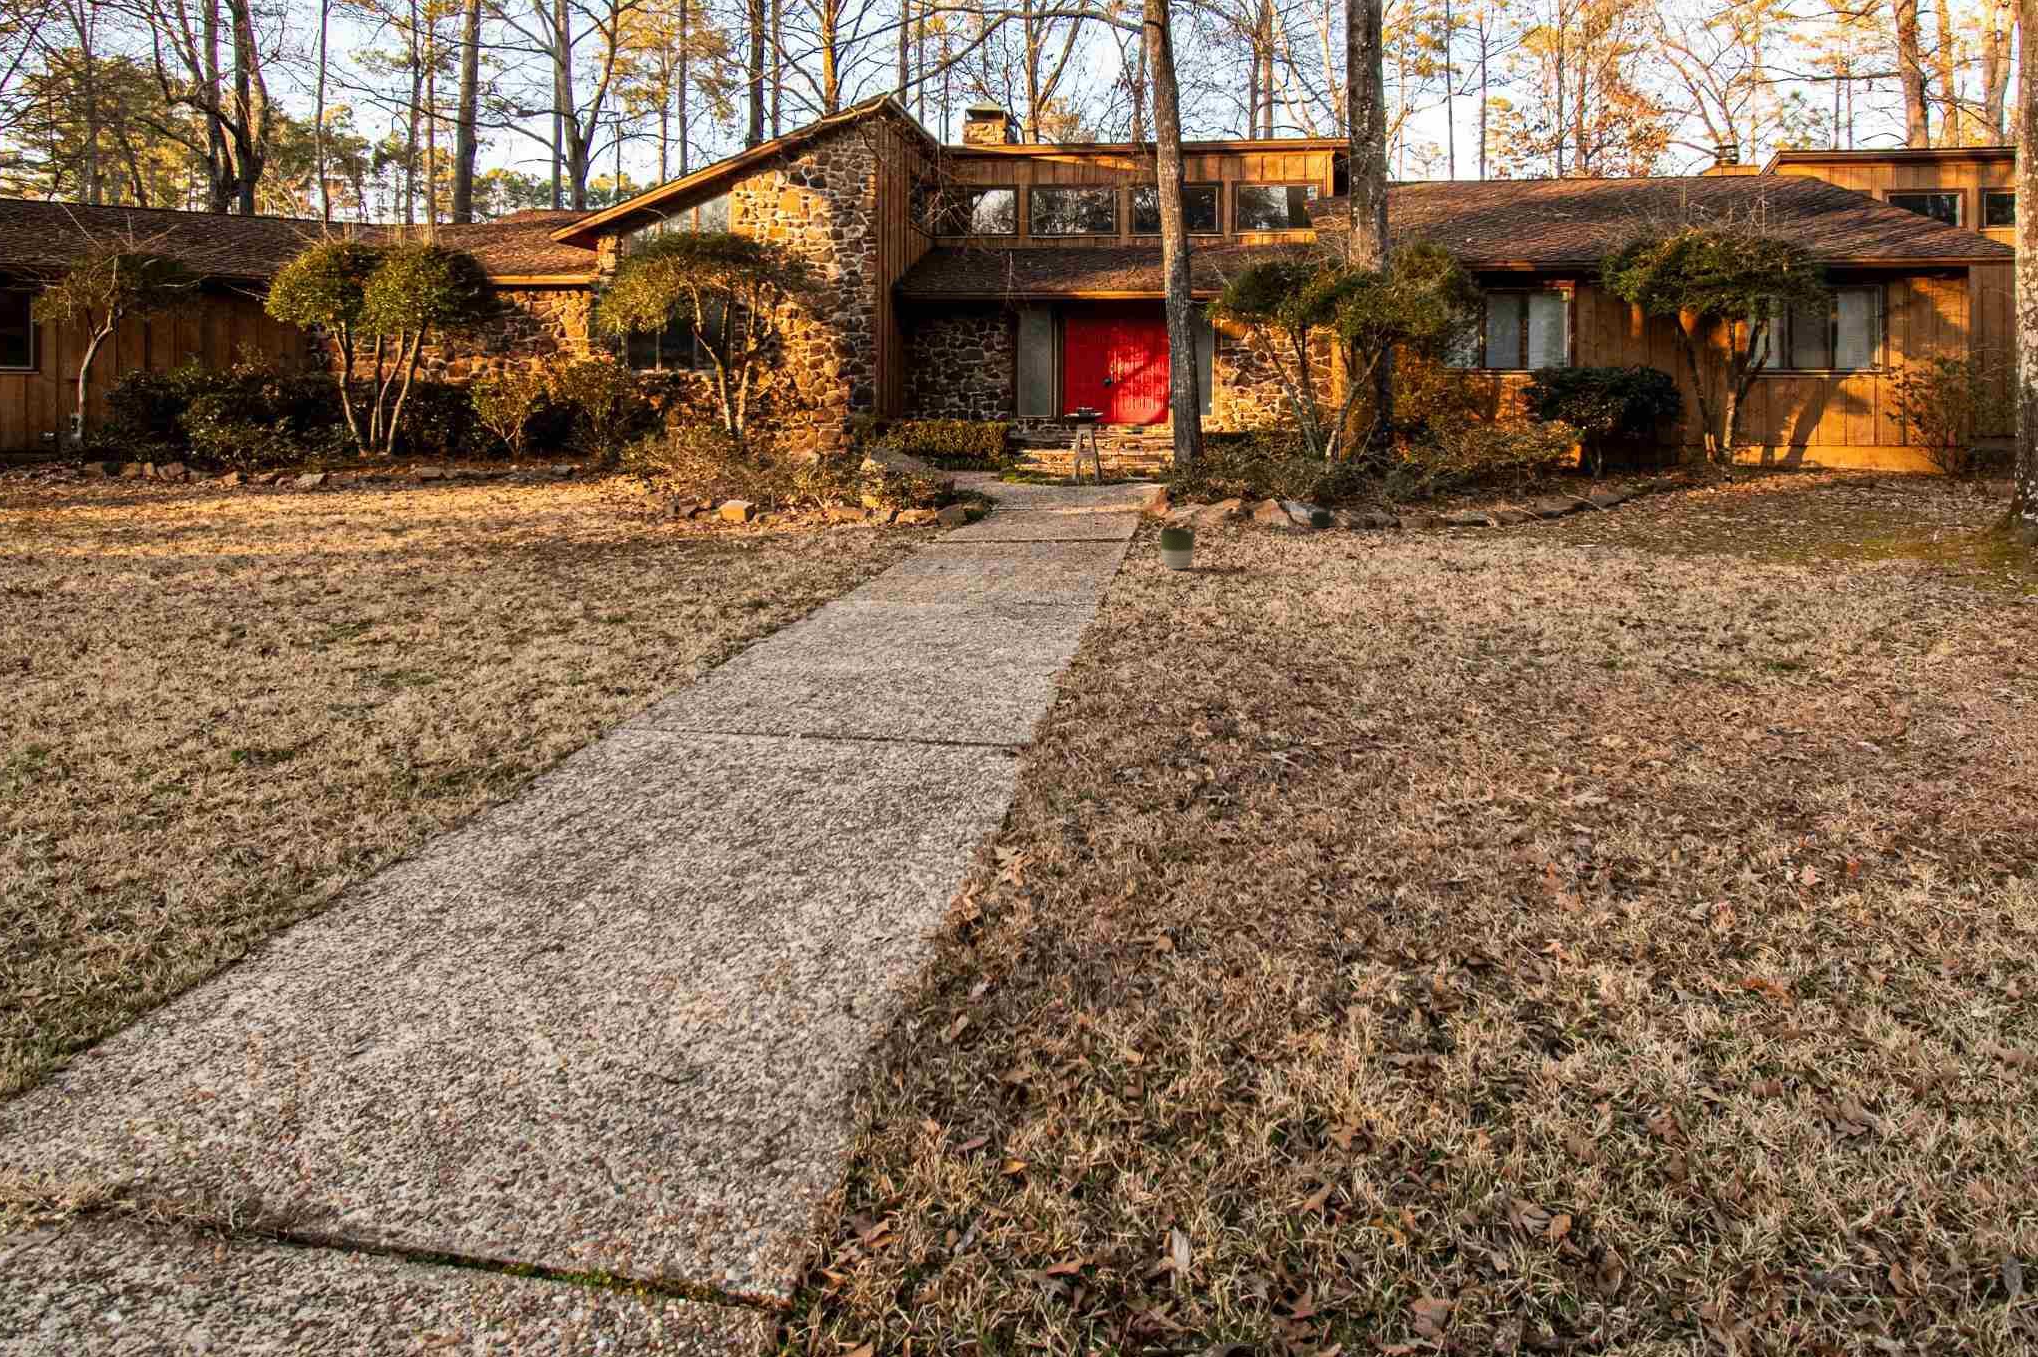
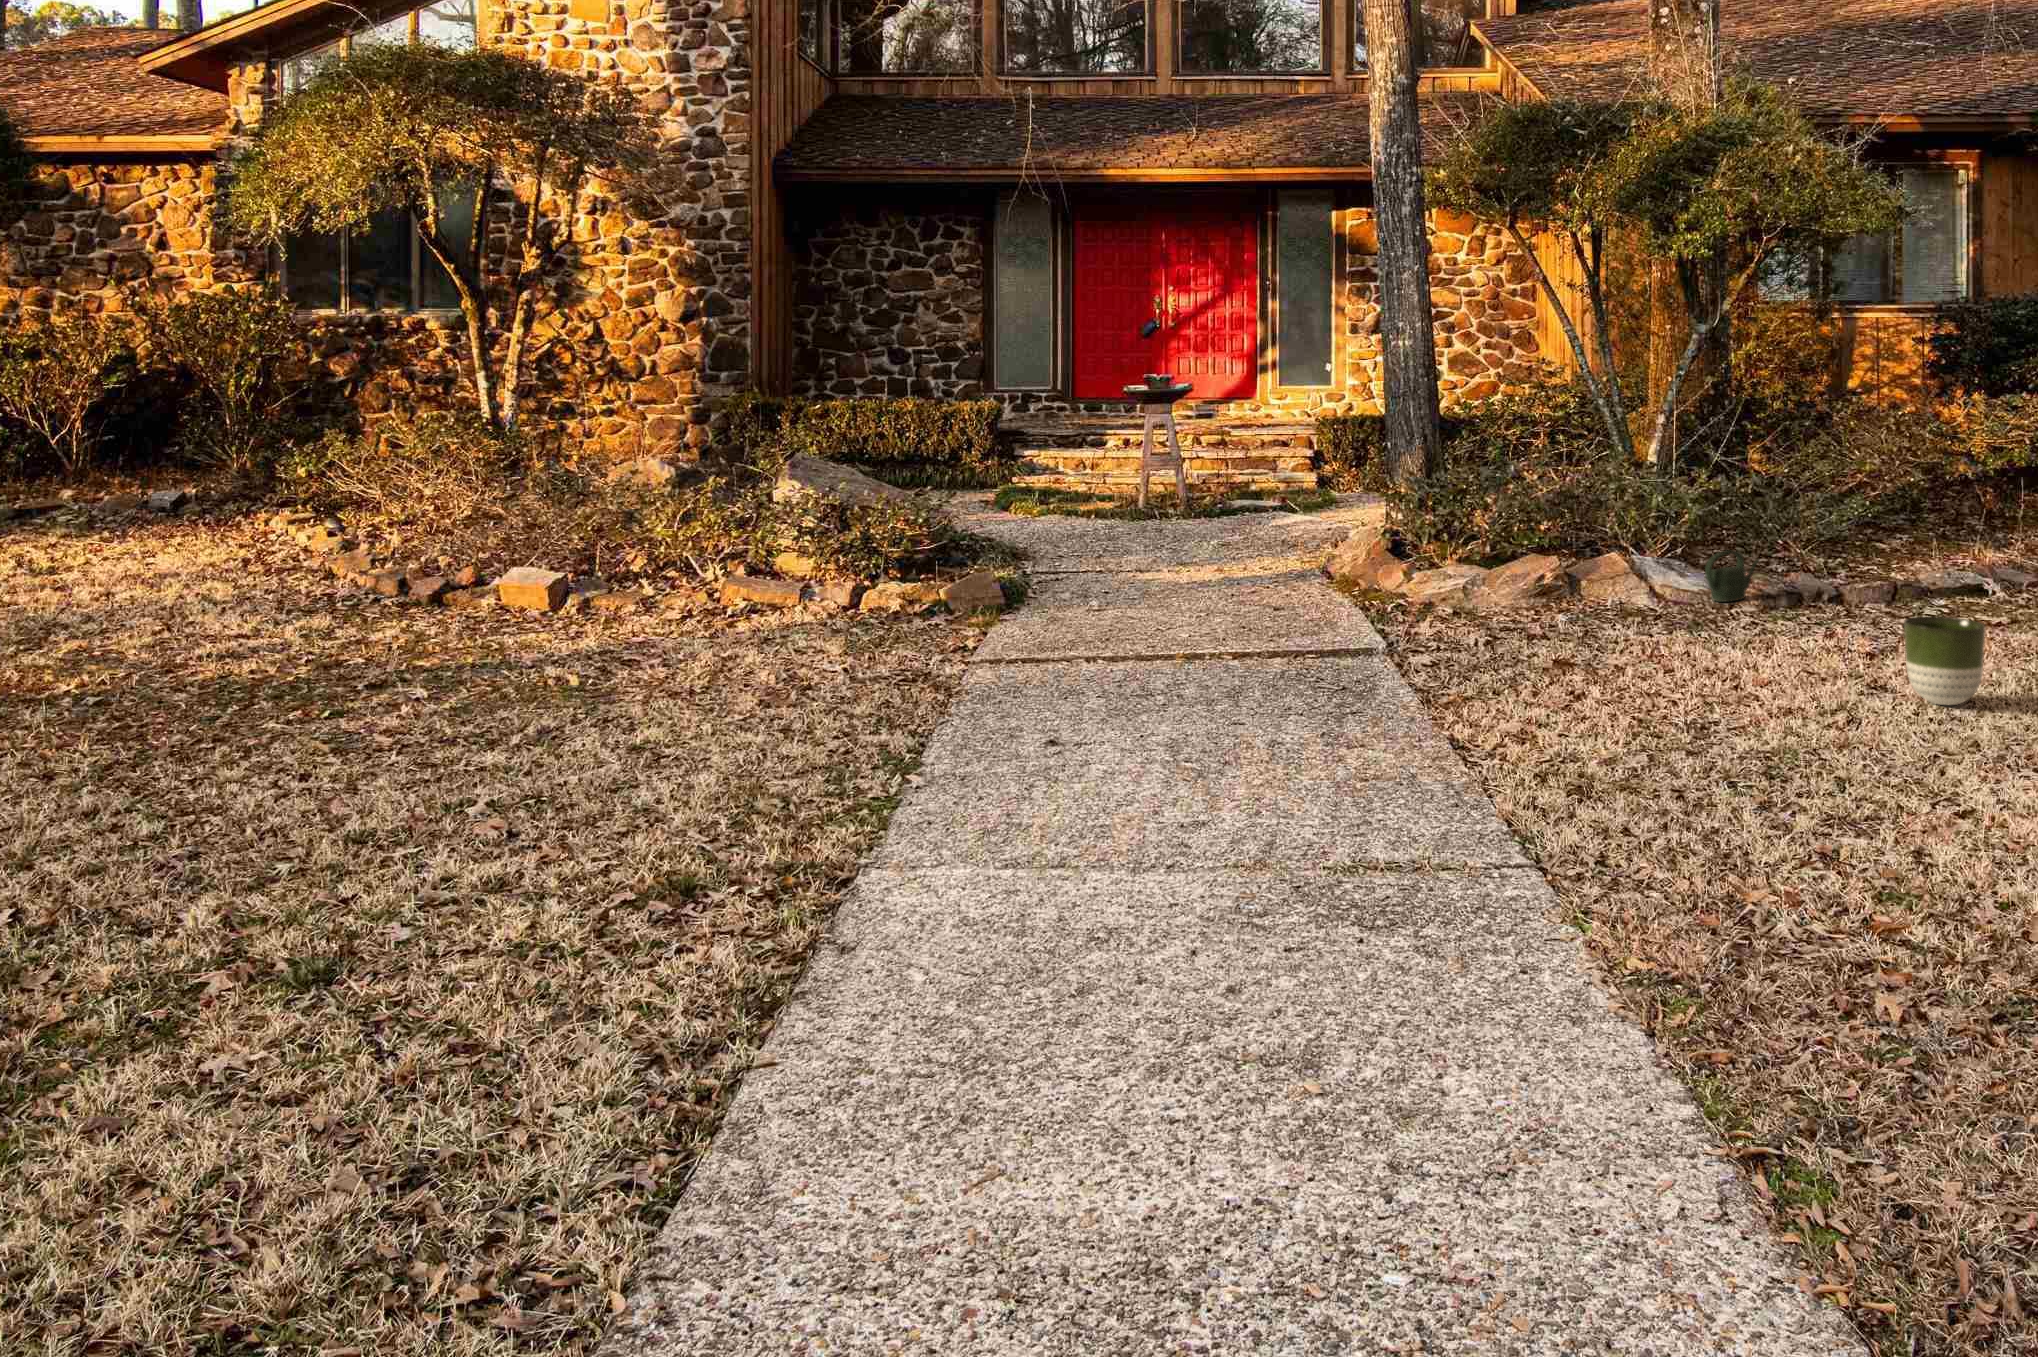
planter: present [1160,528,1195,569] -> present [1904,616,1985,705]

